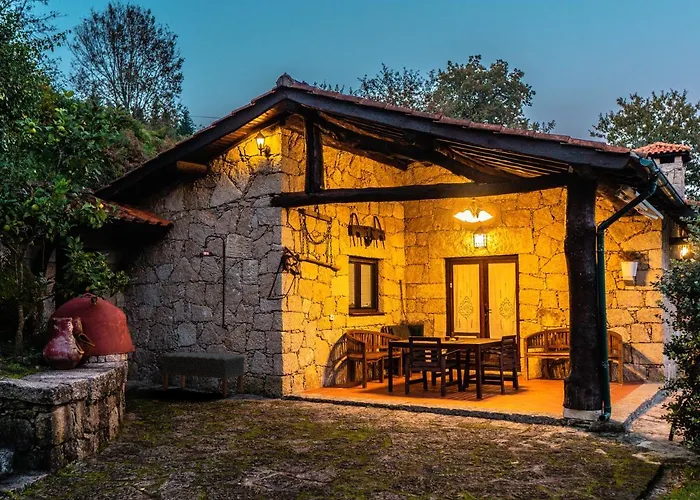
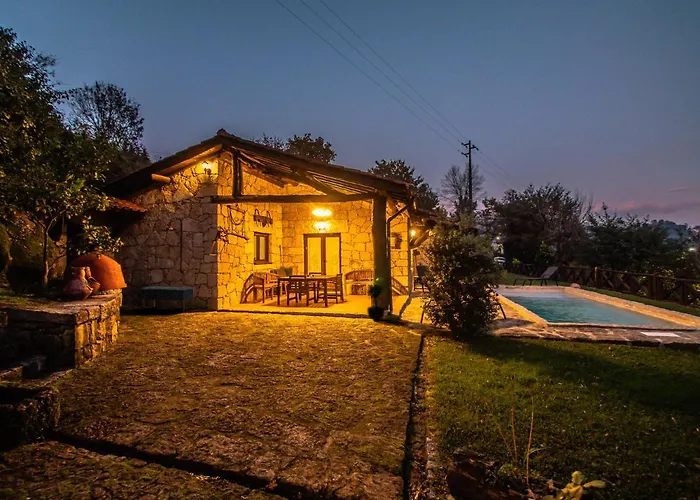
potted tree: none [543,345,596,431] -> present [366,283,385,320]

